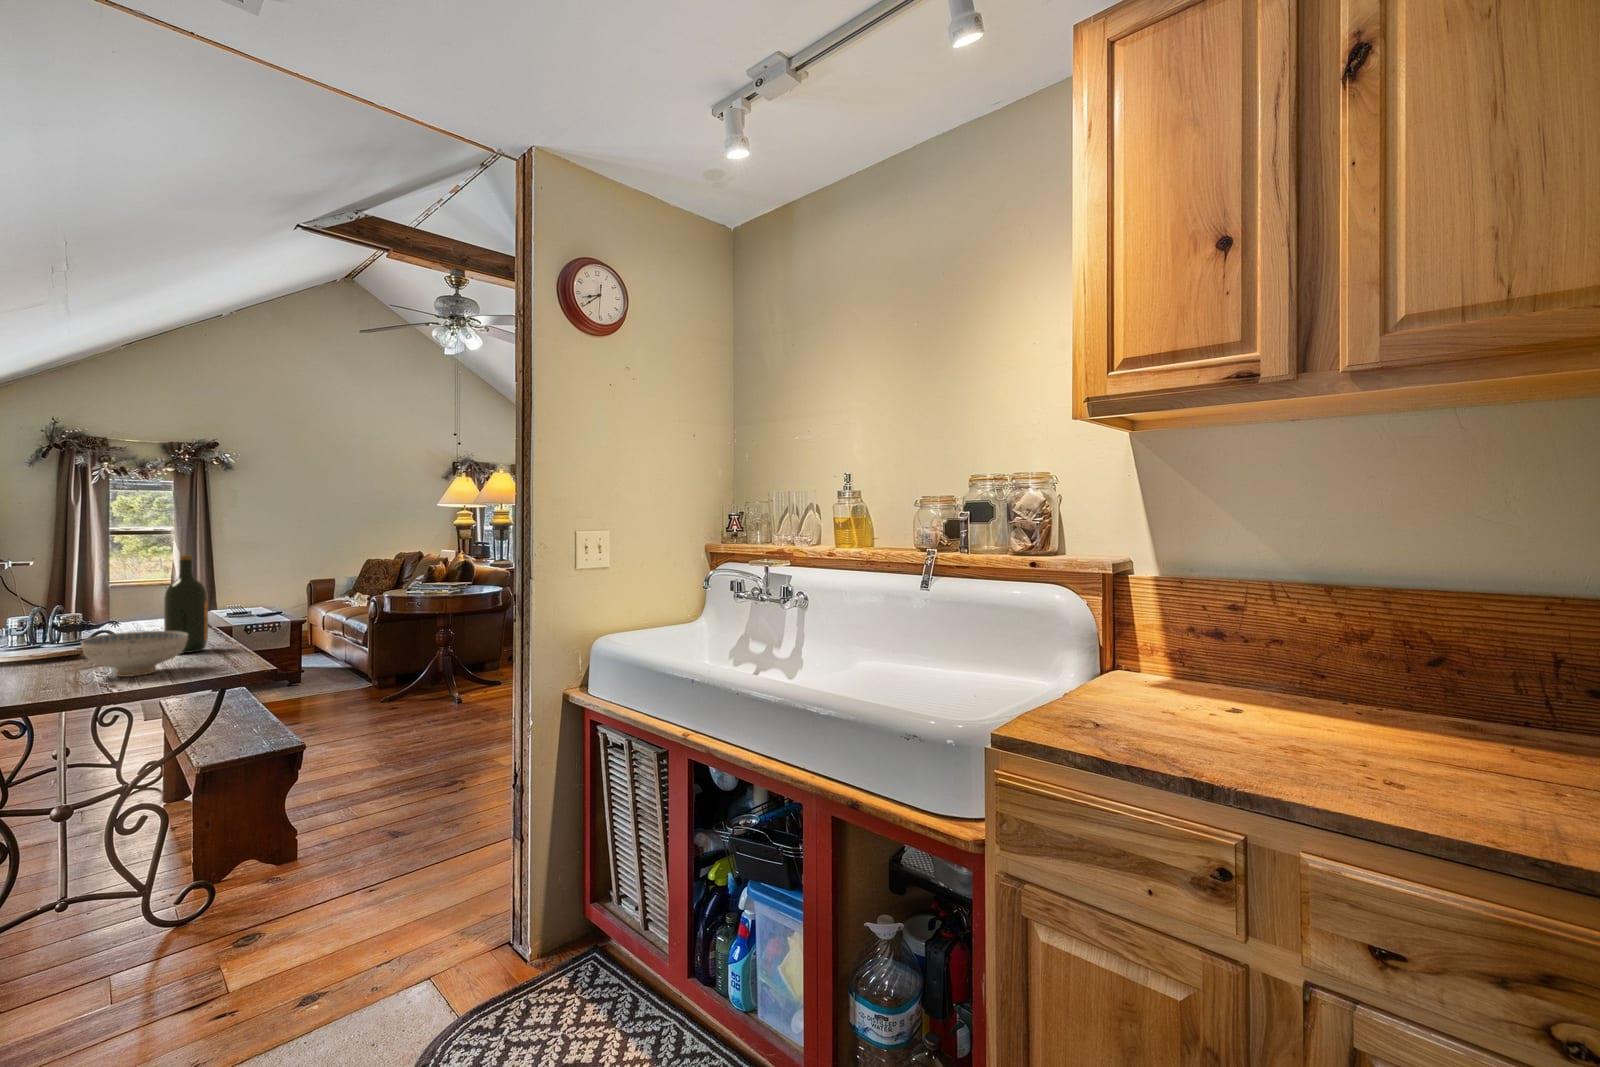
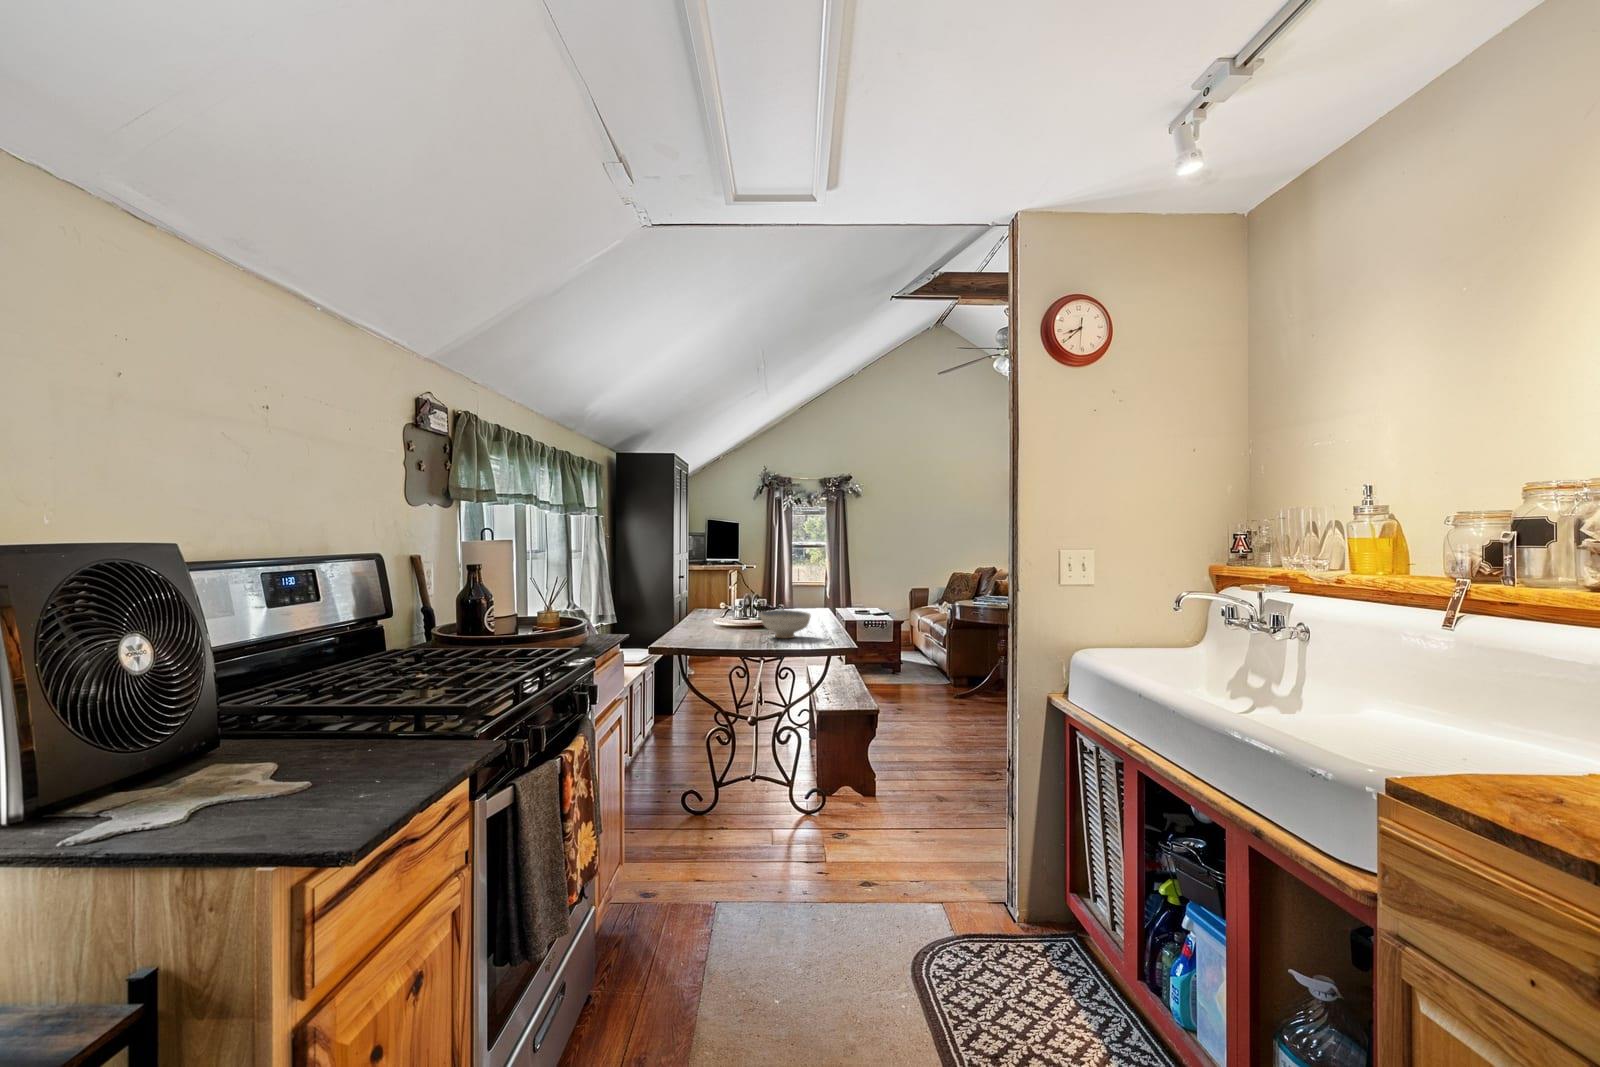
wine bottle: present [164,555,208,653] -> none [802,562,825,629]

